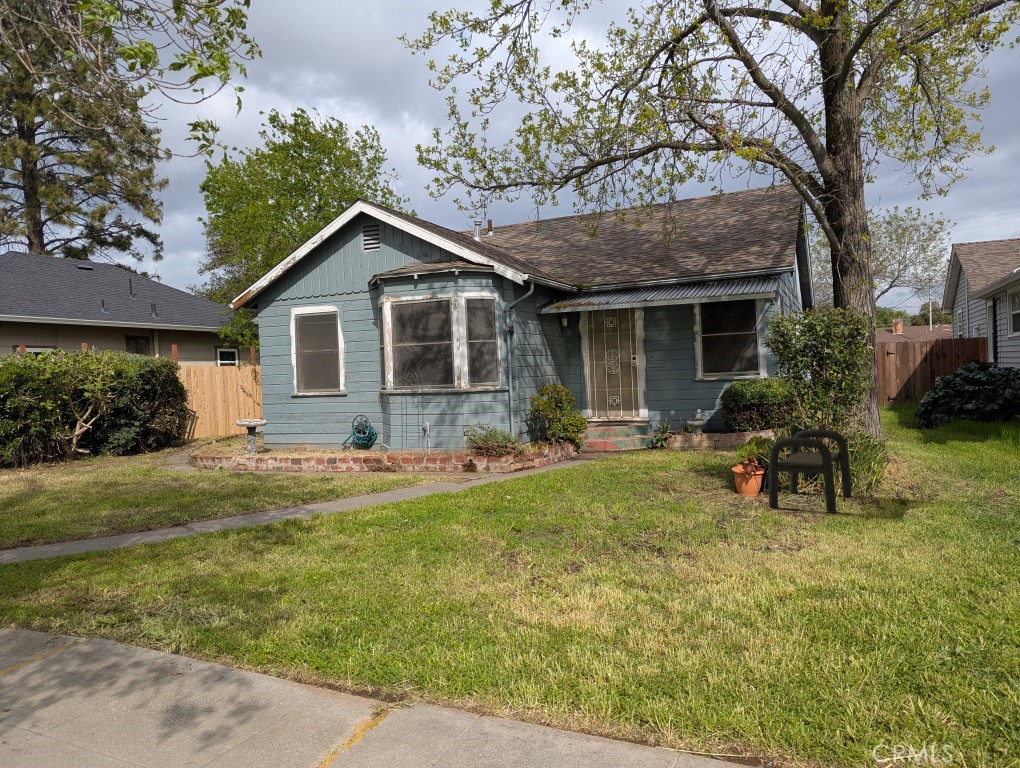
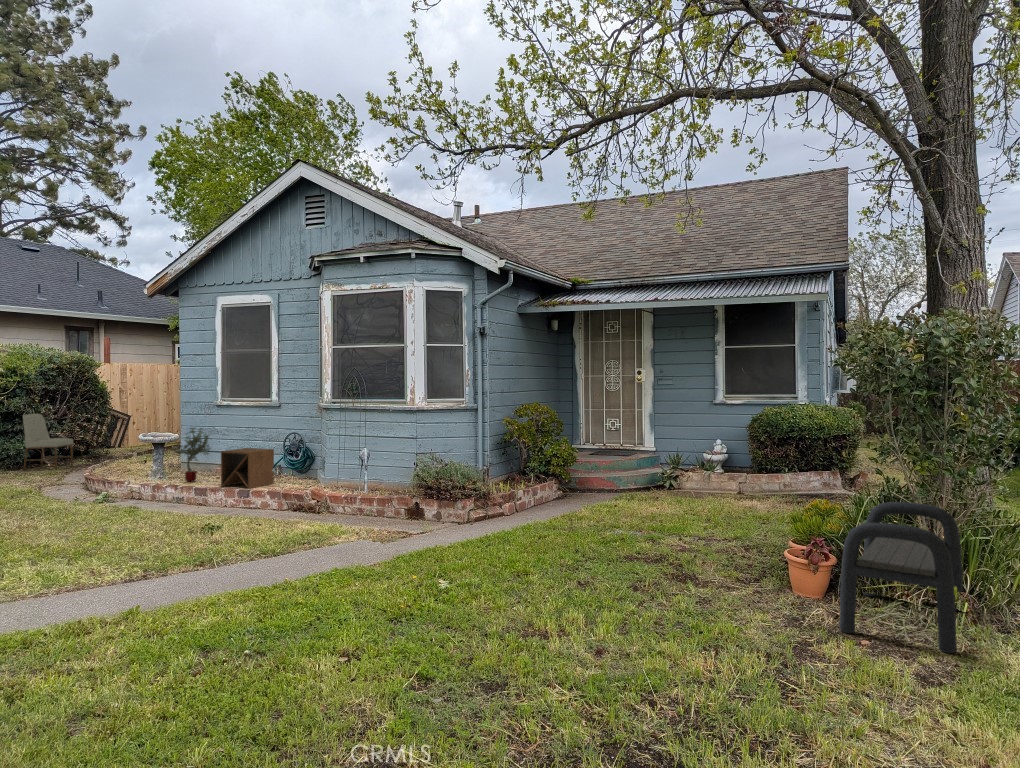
chair: none [125,410,165,457] -> present [23,414,73,470]
potted tree: none [260,414,291,459] -> present [175,428,210,482]
side table: none [303,429,345,460] -> present [221,448,274,489]

